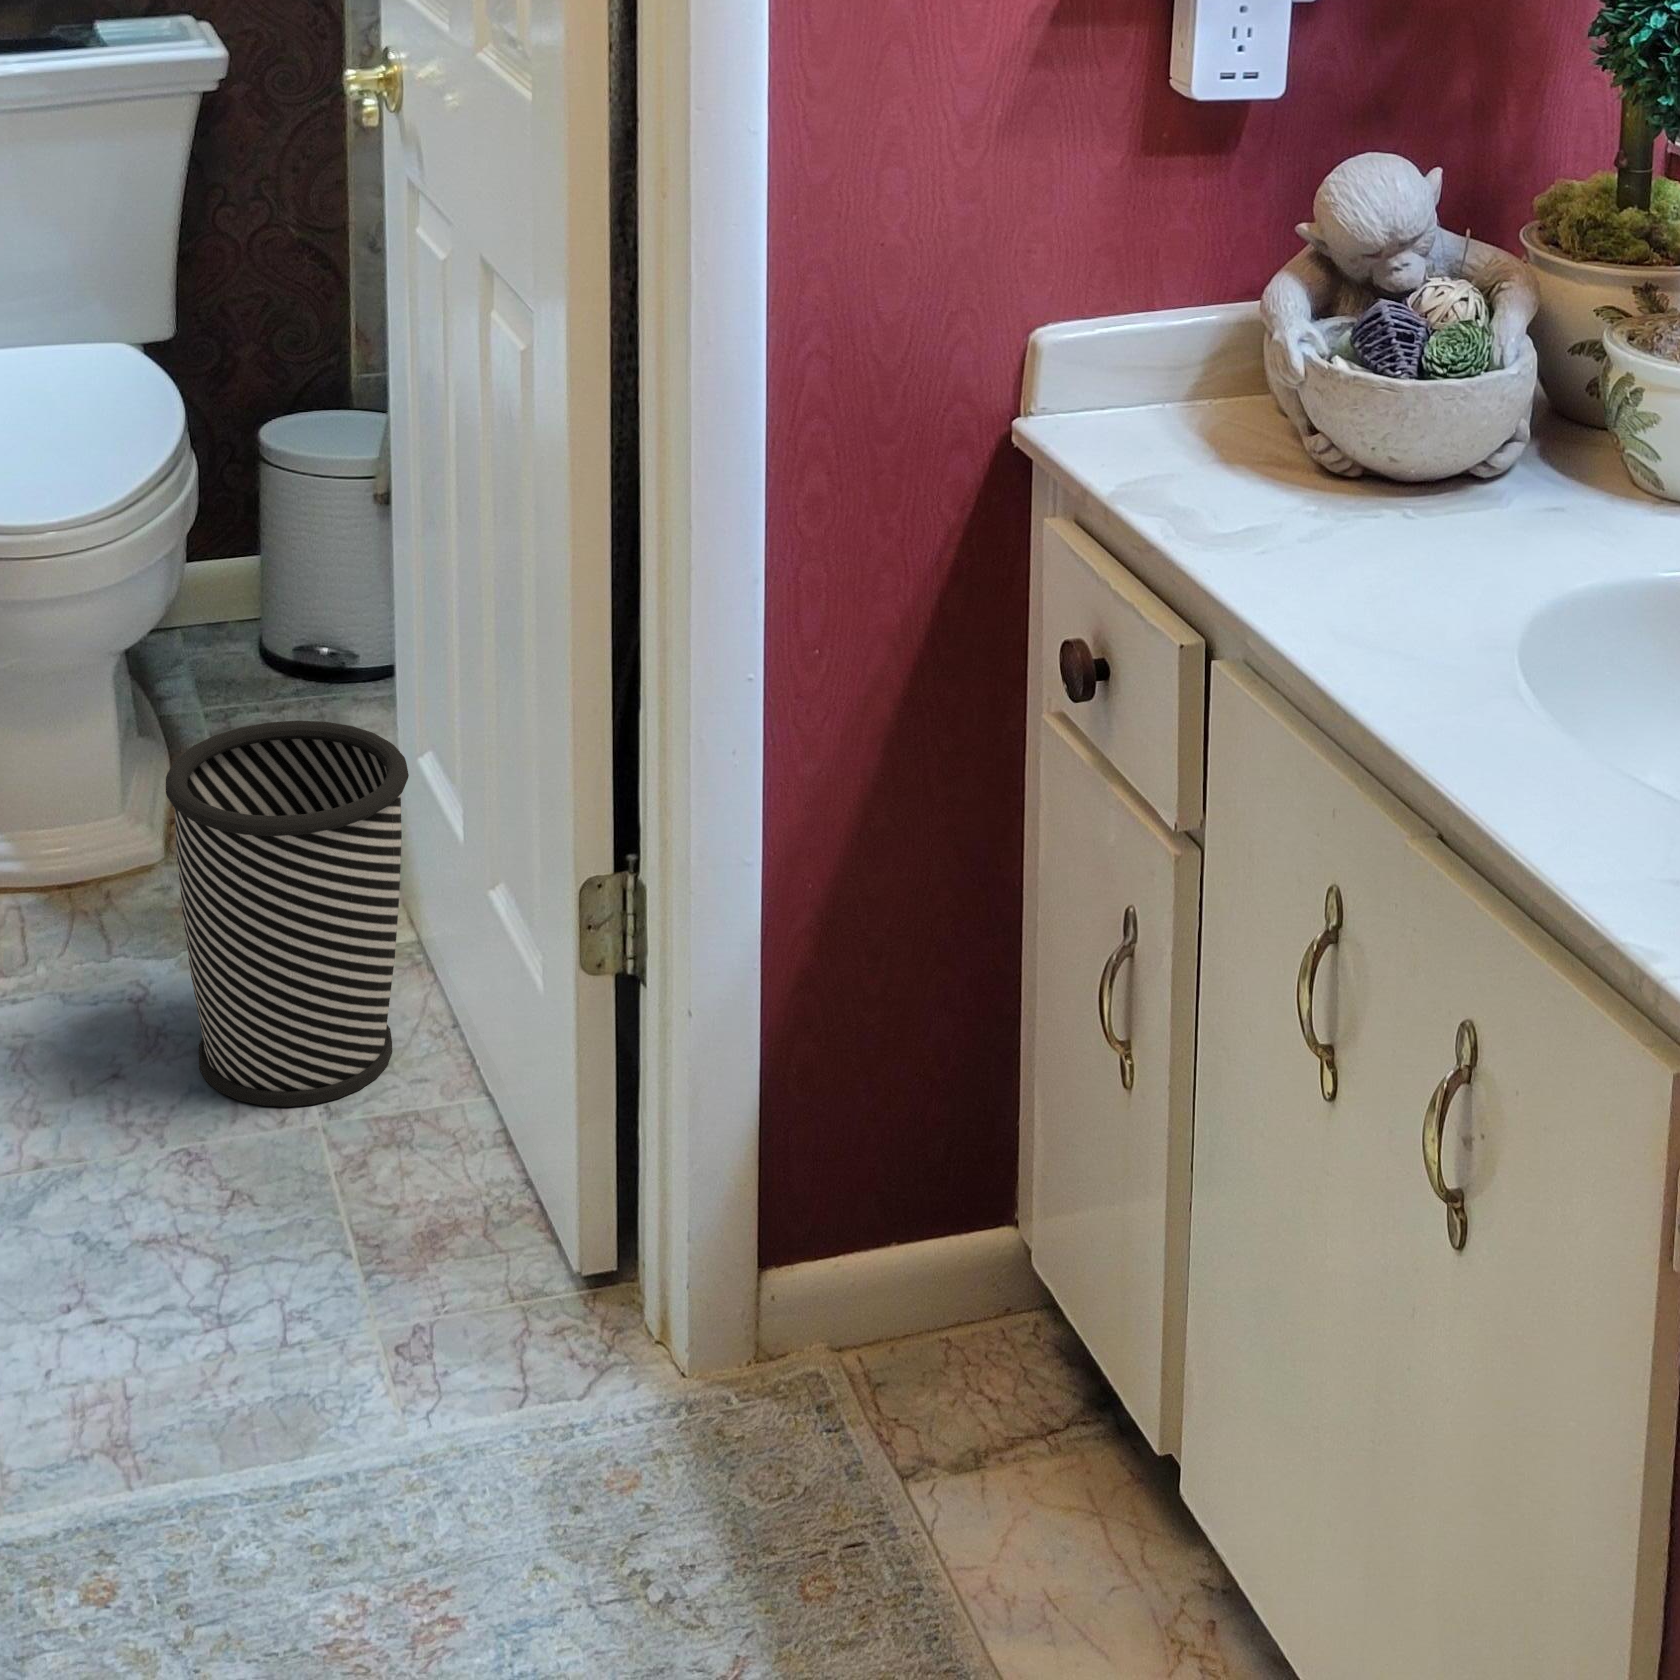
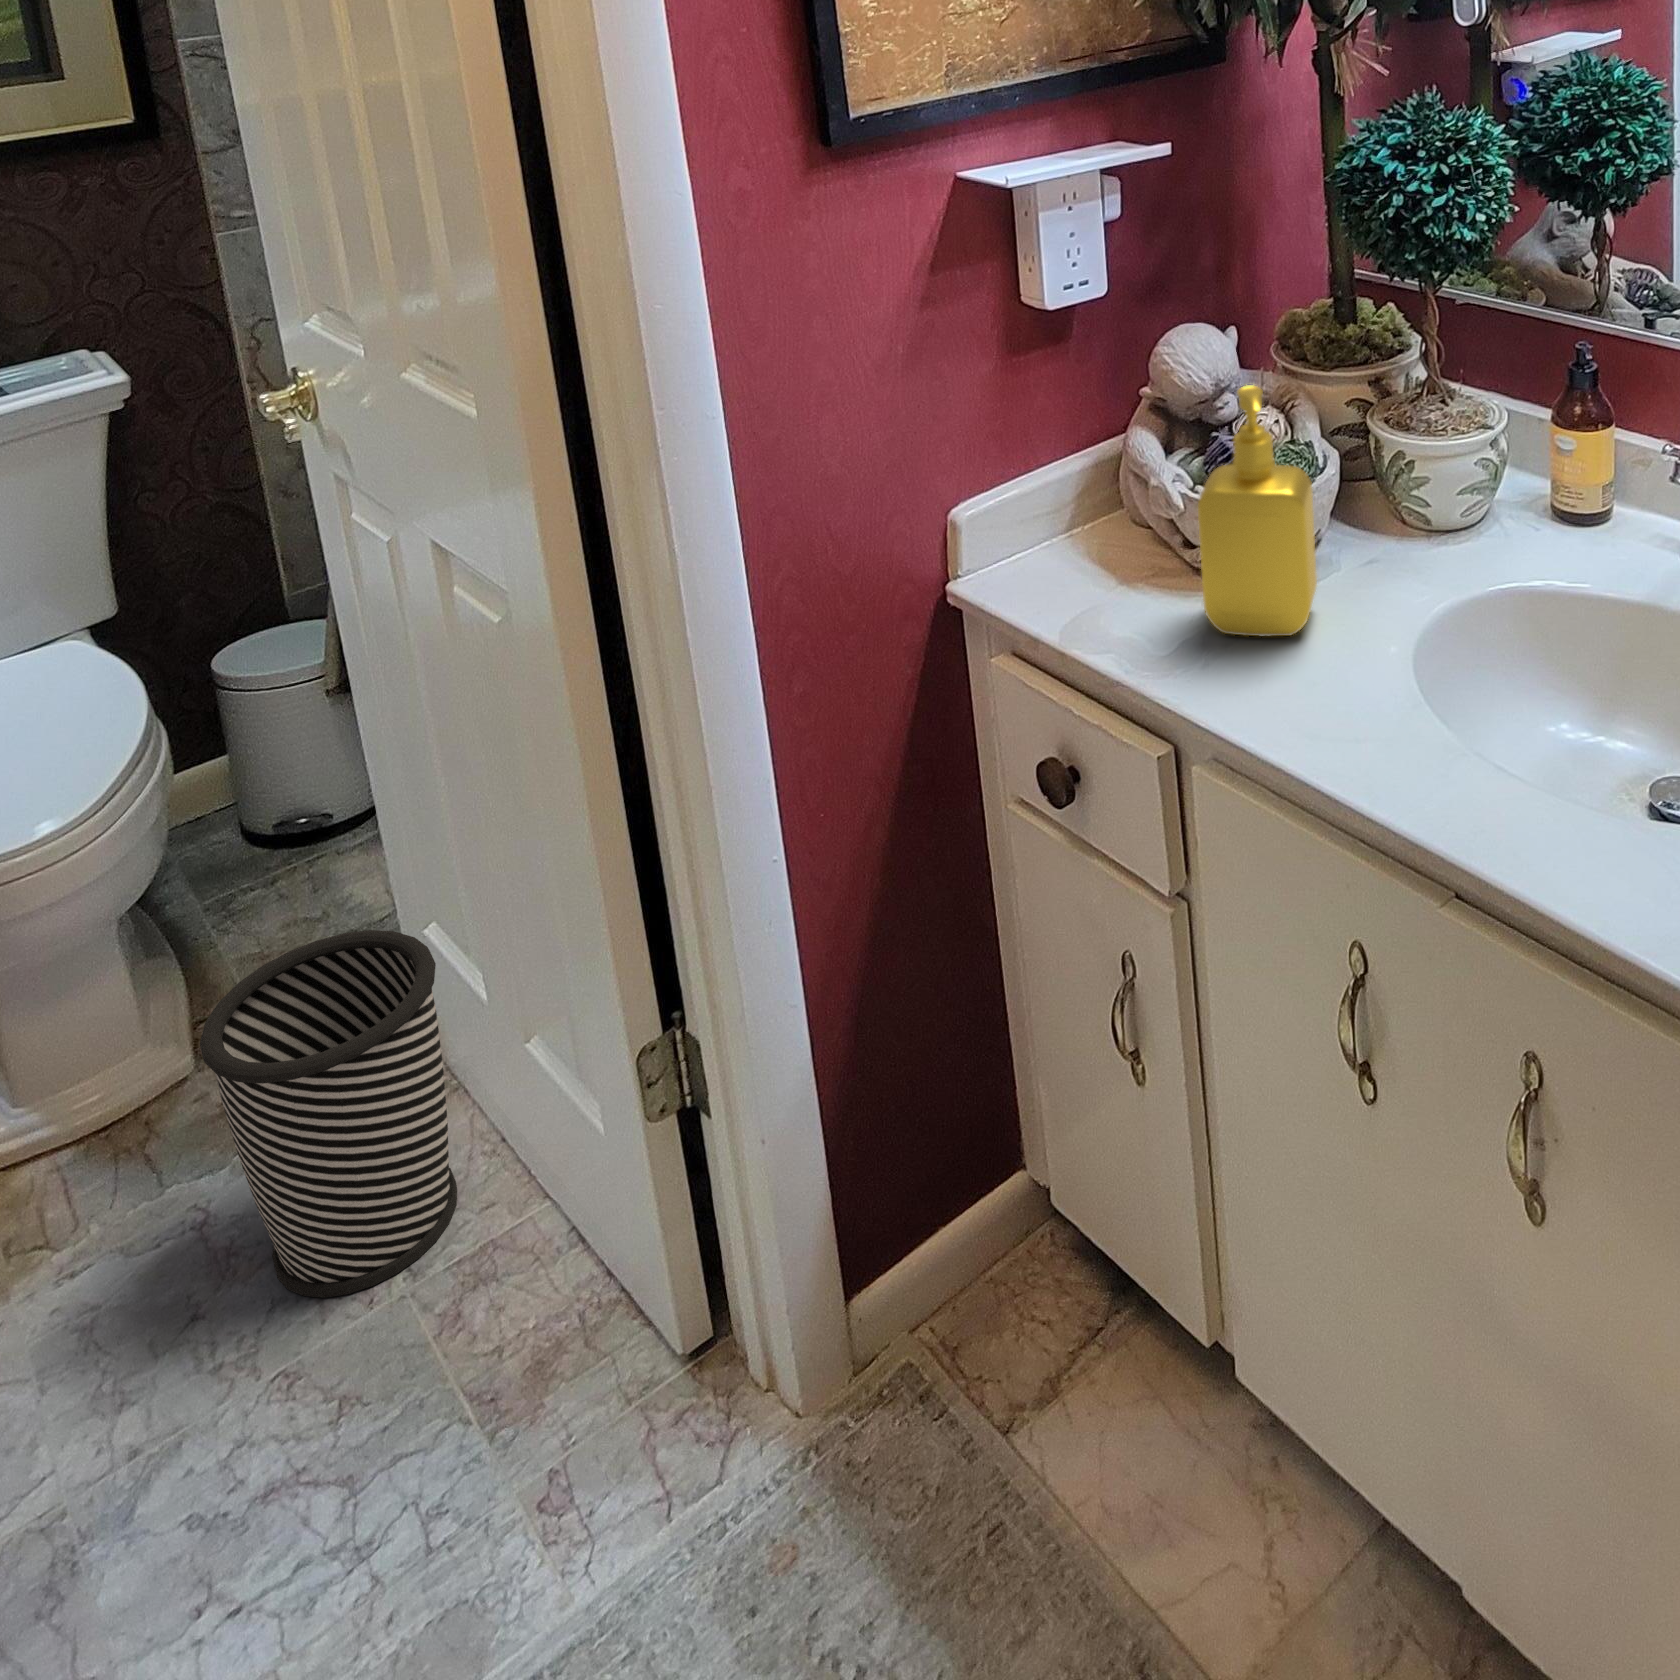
soap dispenser: none [1290,213,1459,547] -> present [1198,385,1317,636]

